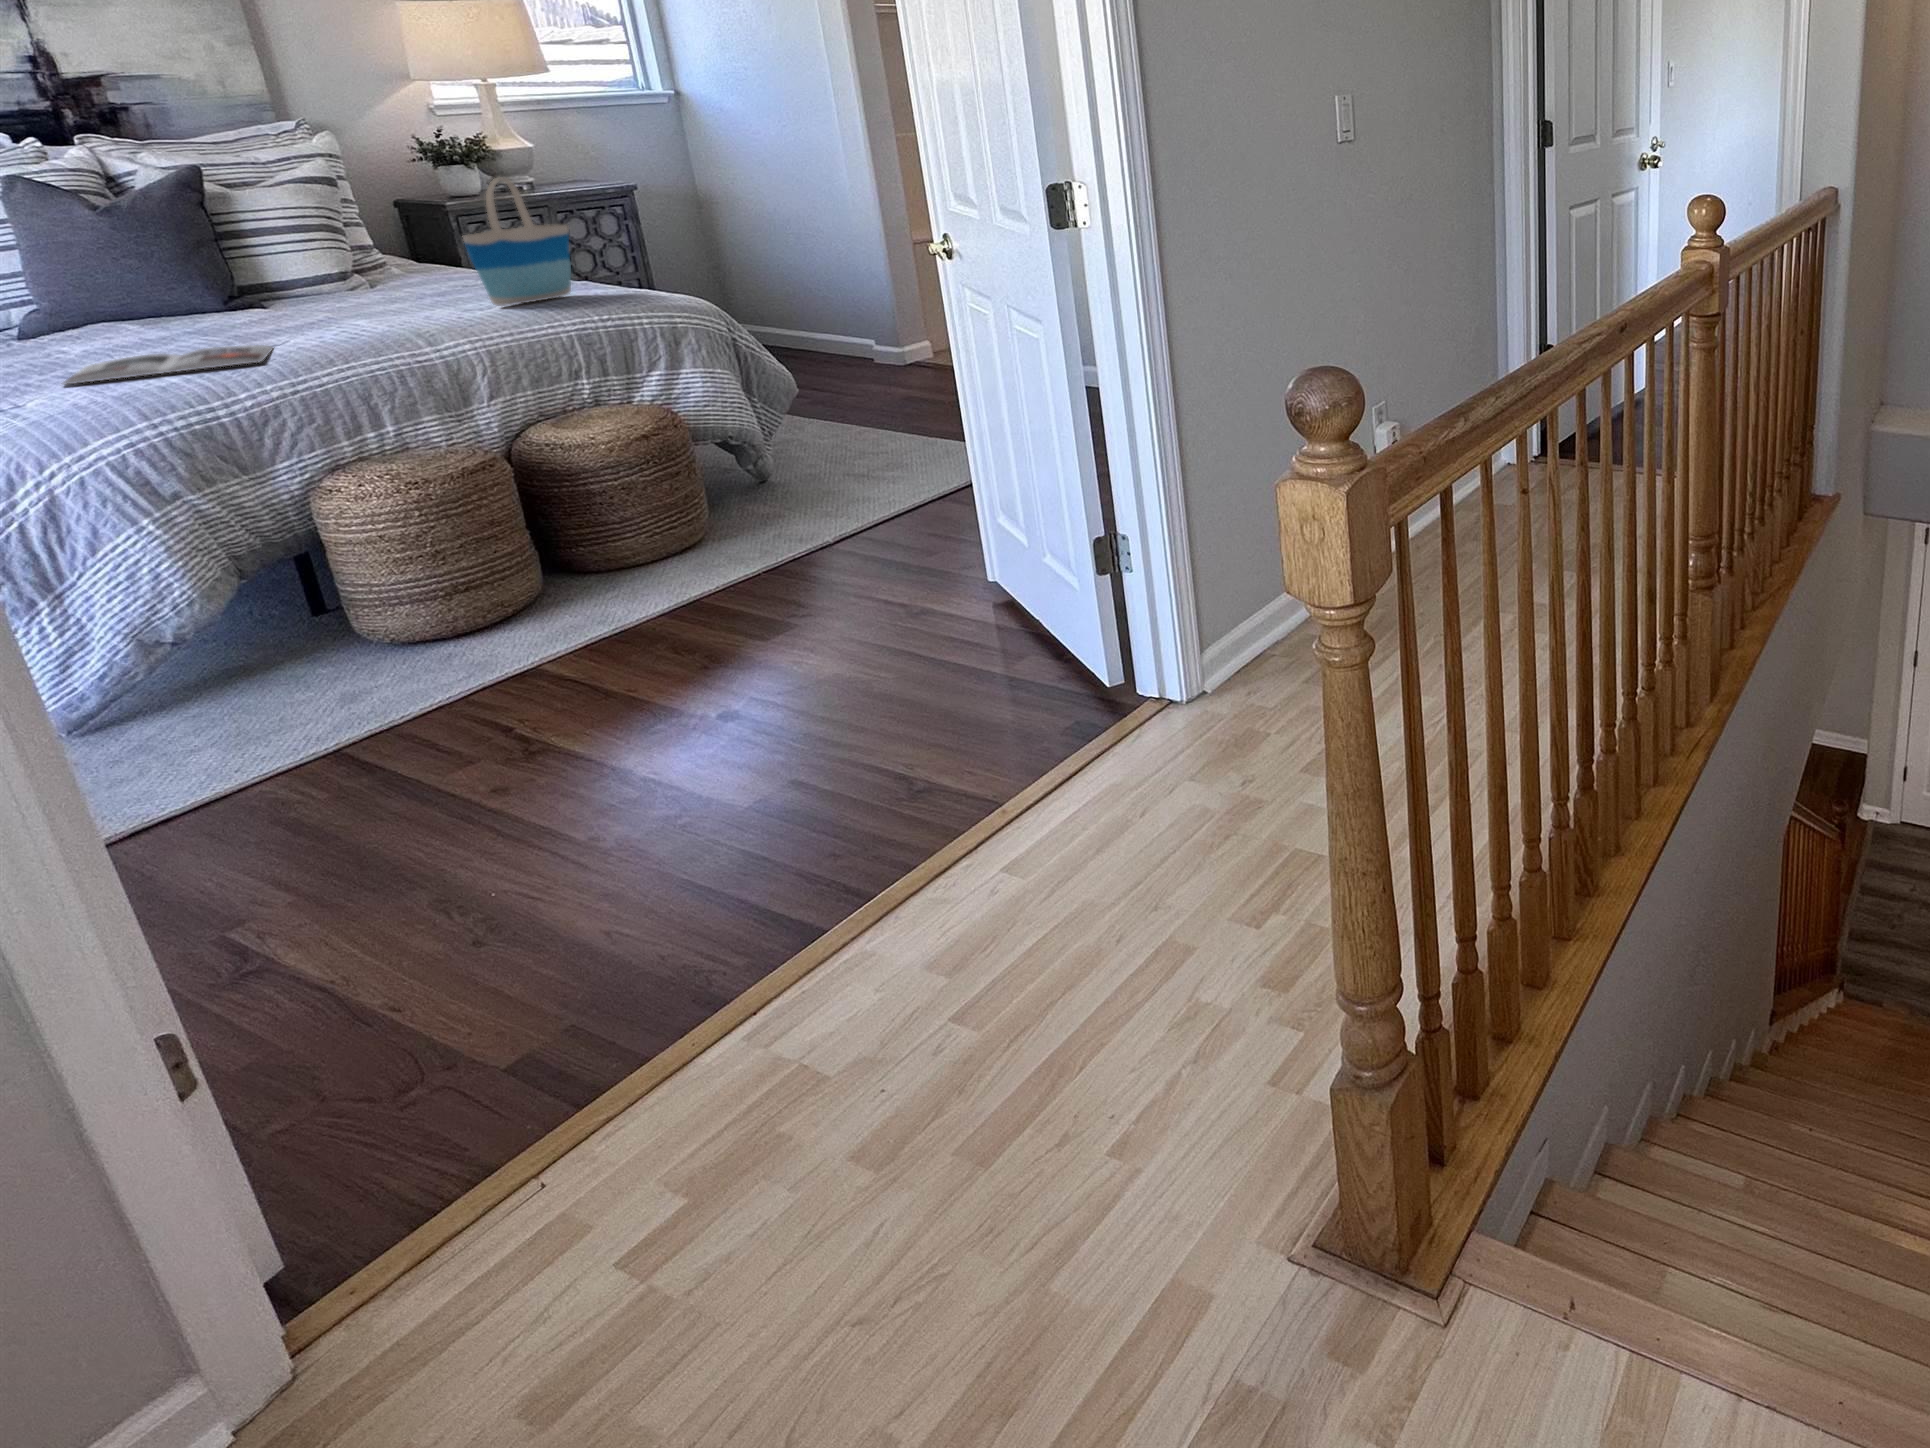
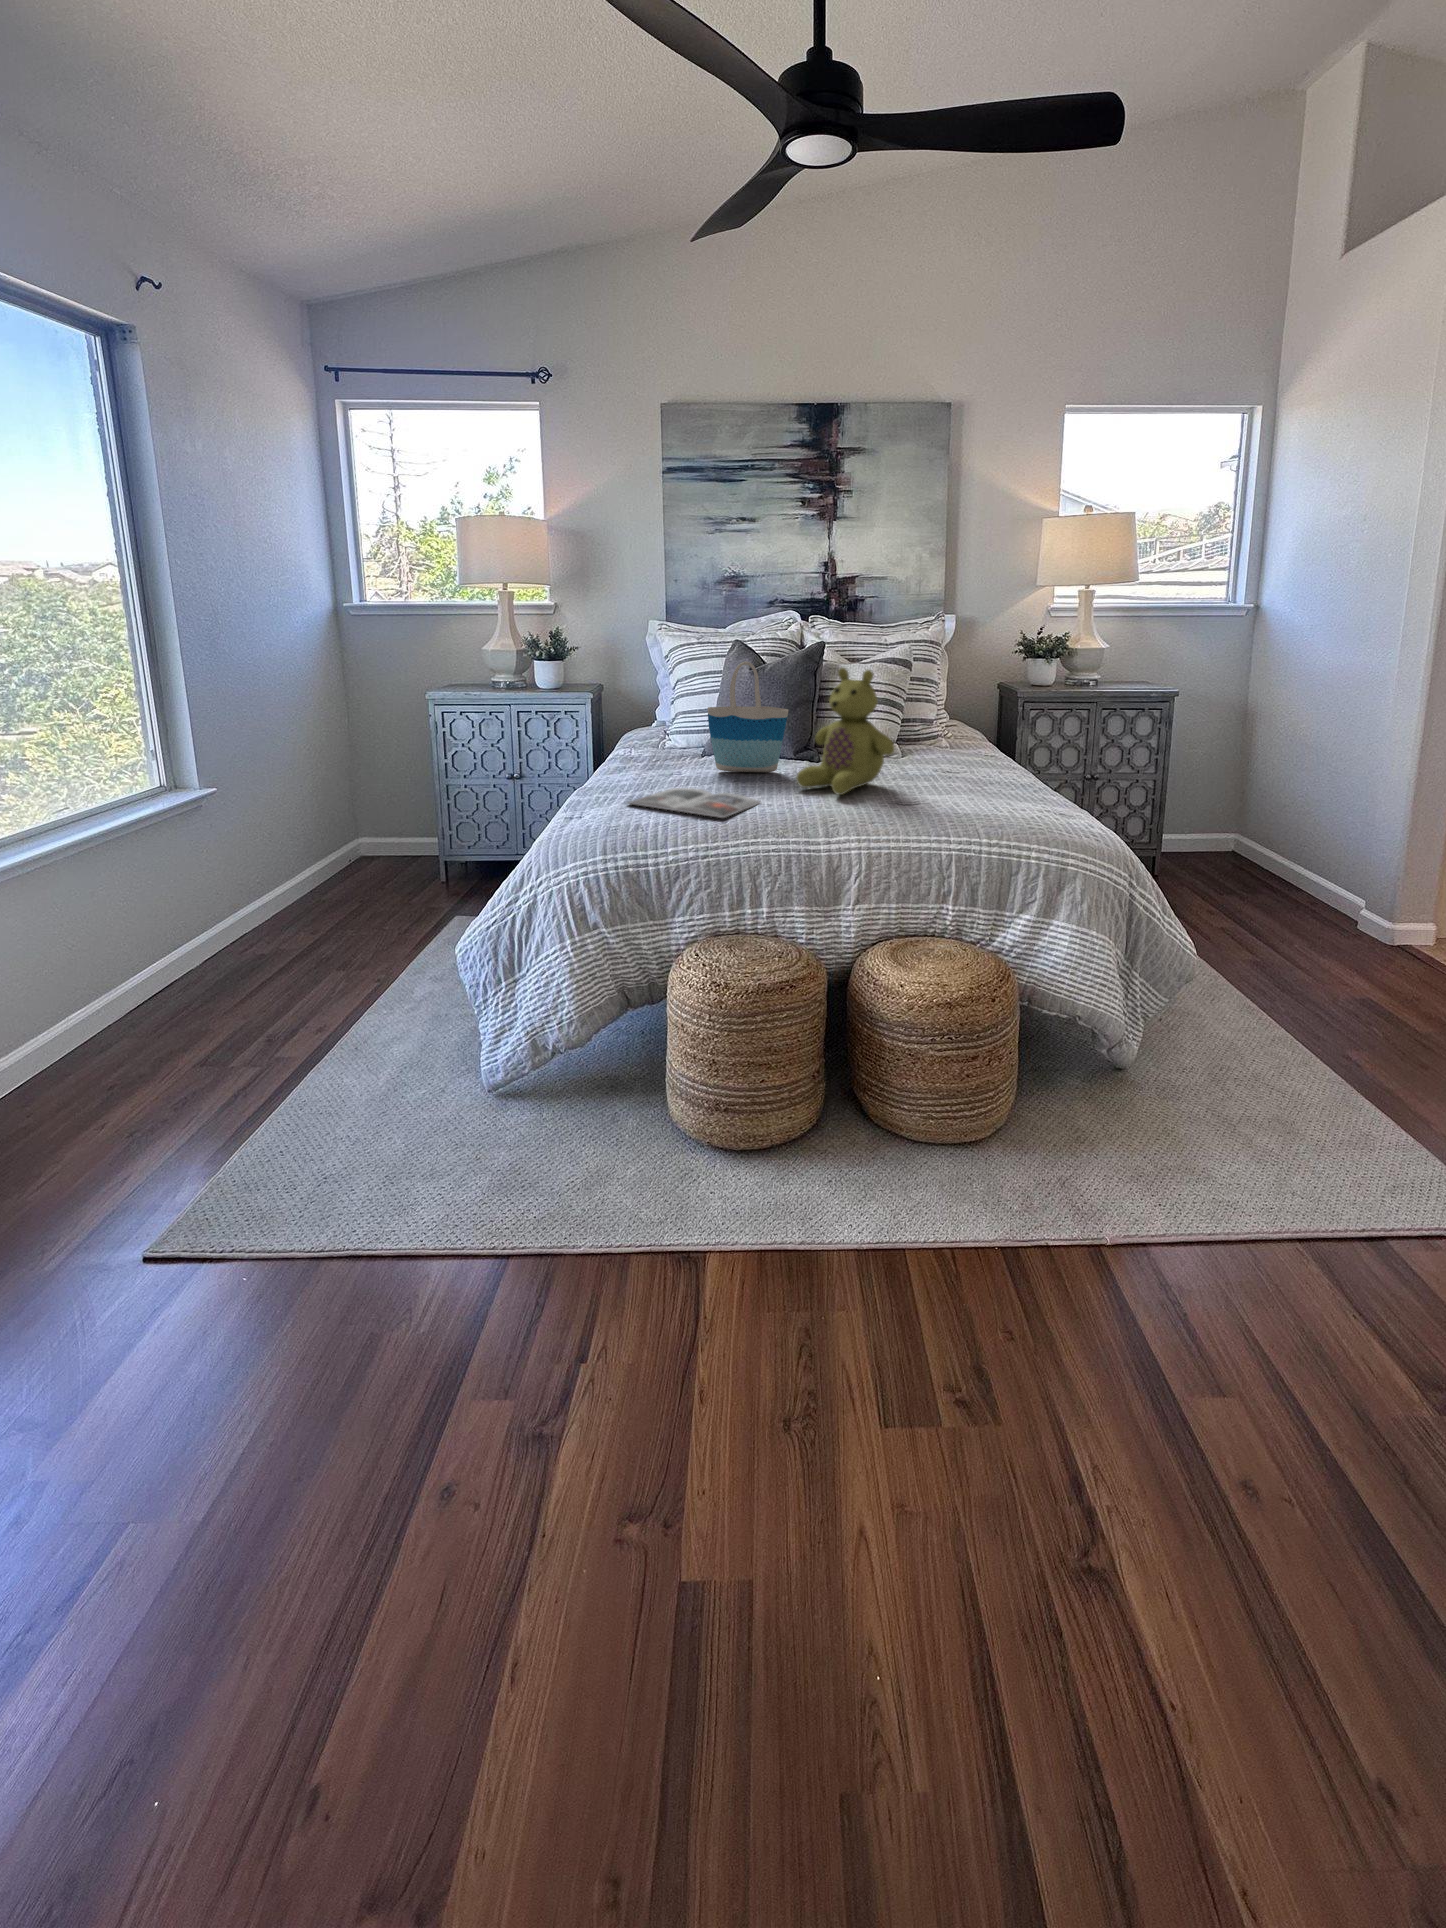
tote bag: present [462,177,571,306] -> present [708,662,788,772]
stuffed bear: none [277,184,417,327] -> present [796,668,895,795]

